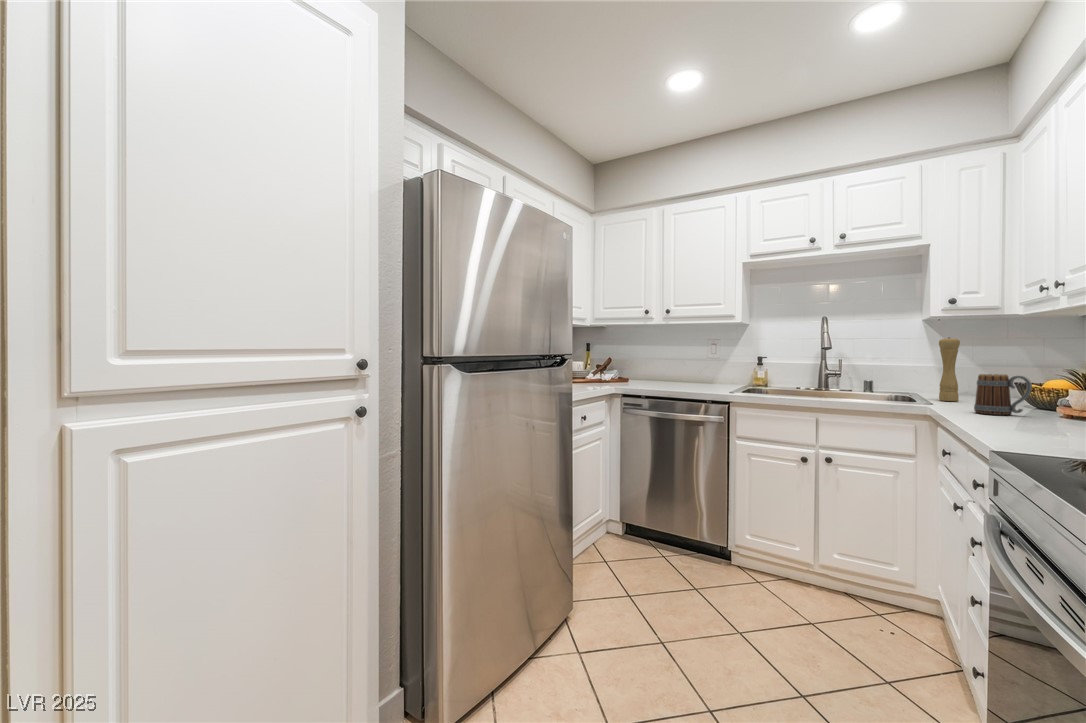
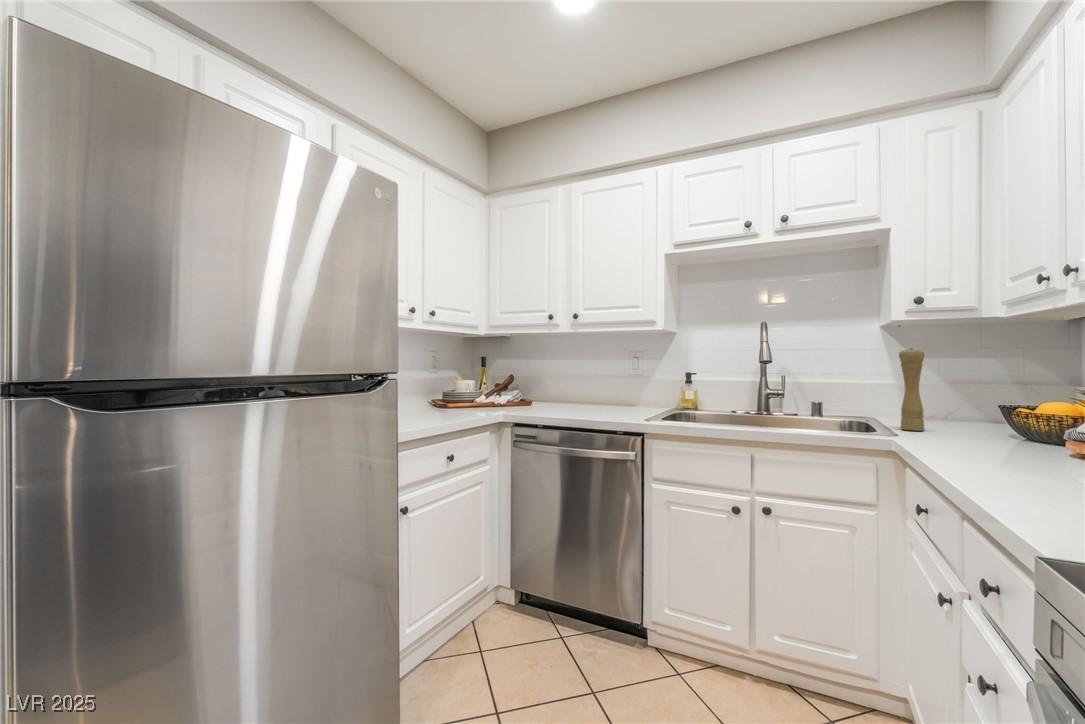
mug: present [974,374,1032,415] -> none [948,397,1023,454]

